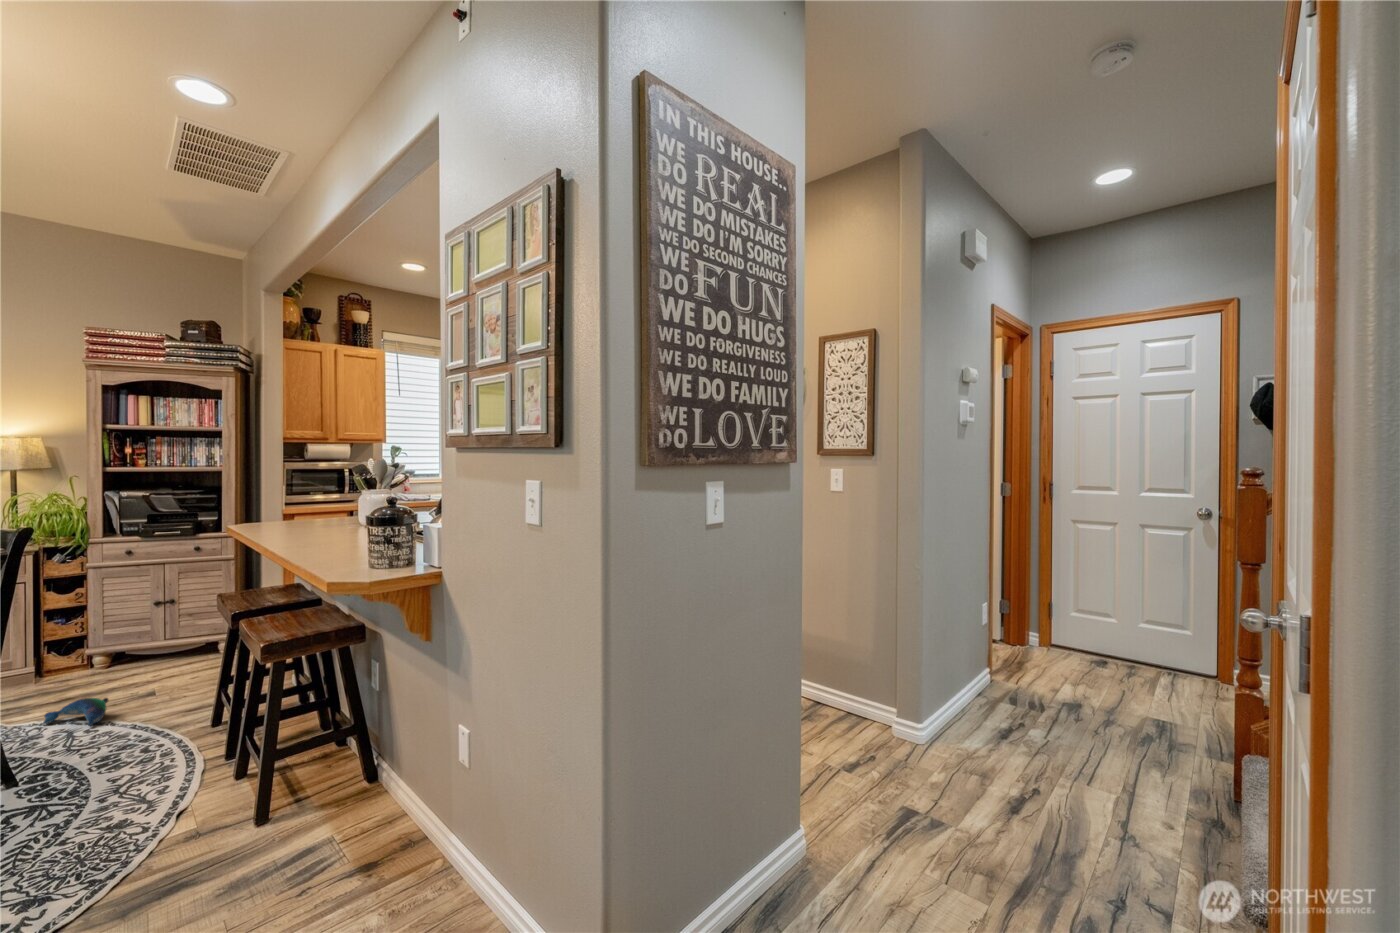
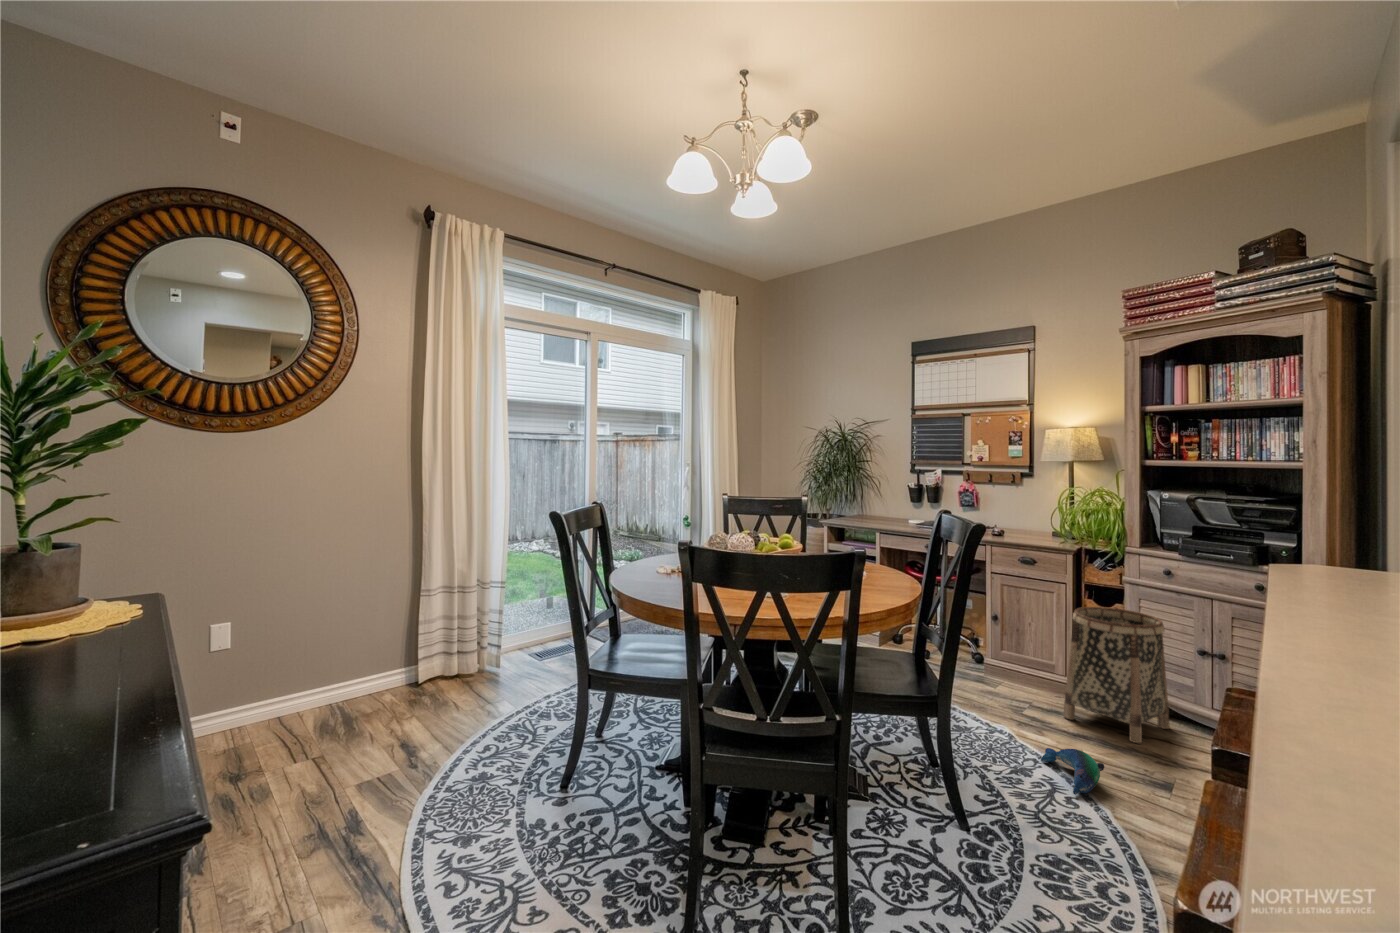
basket: none [38,588,135,695] -> present [1064,607,1169,743]

